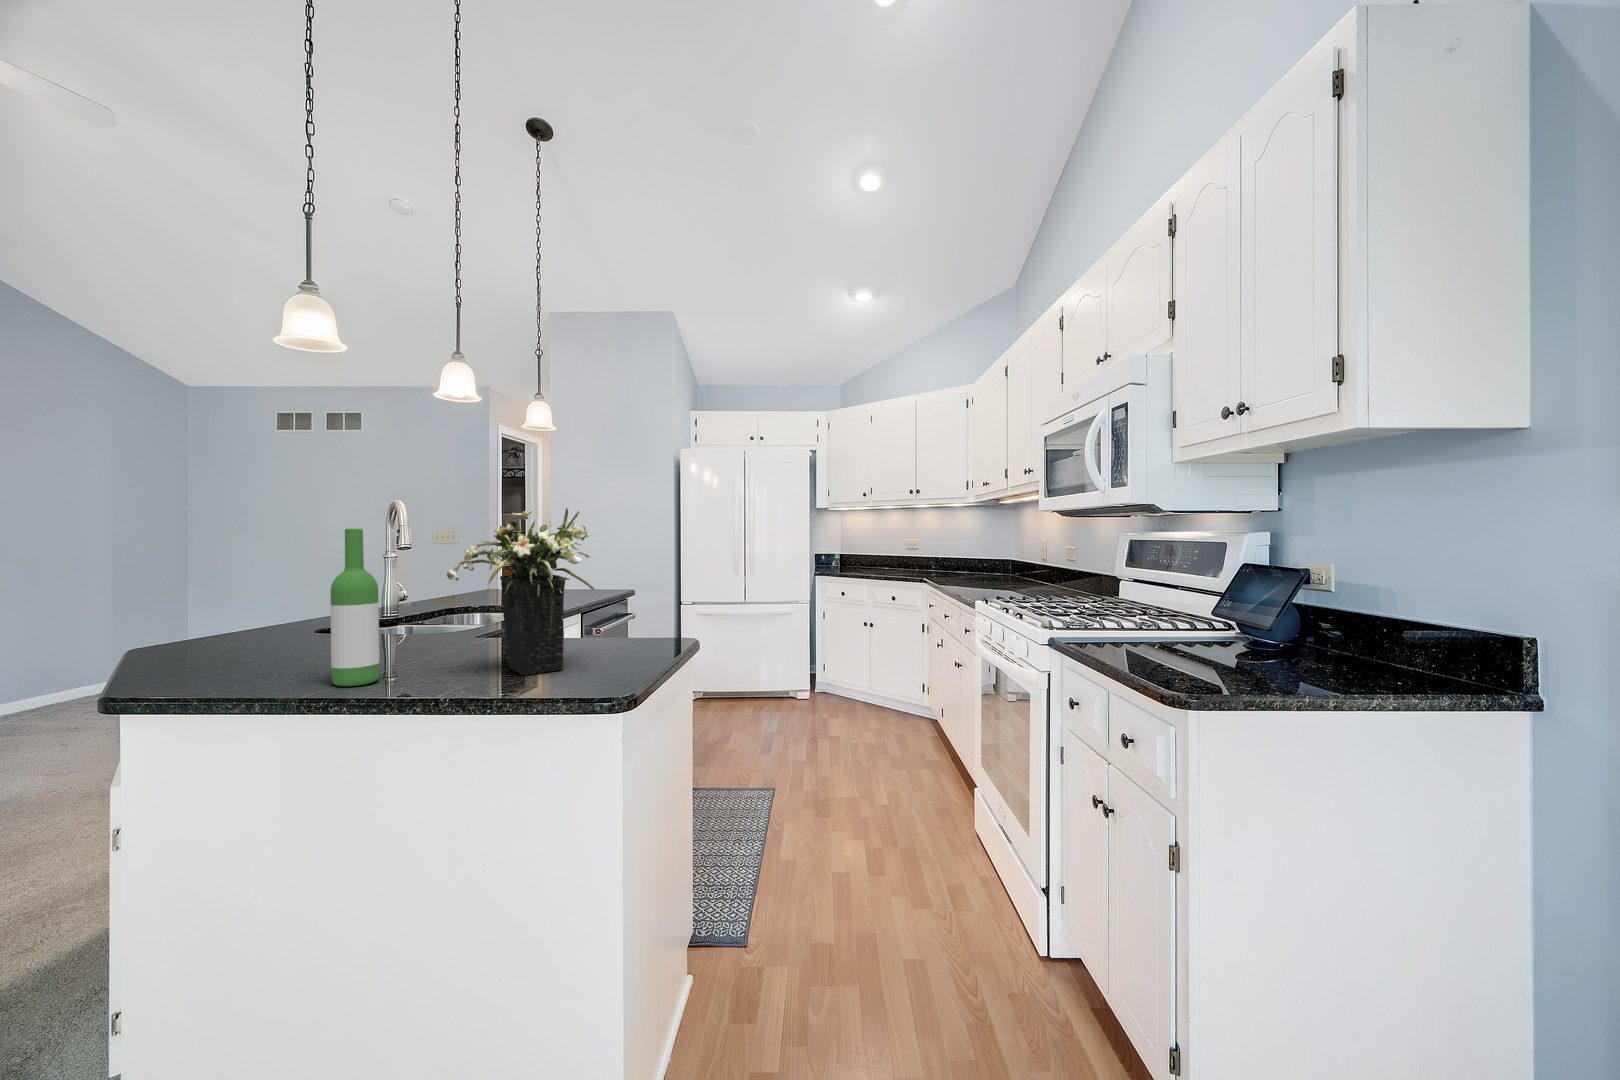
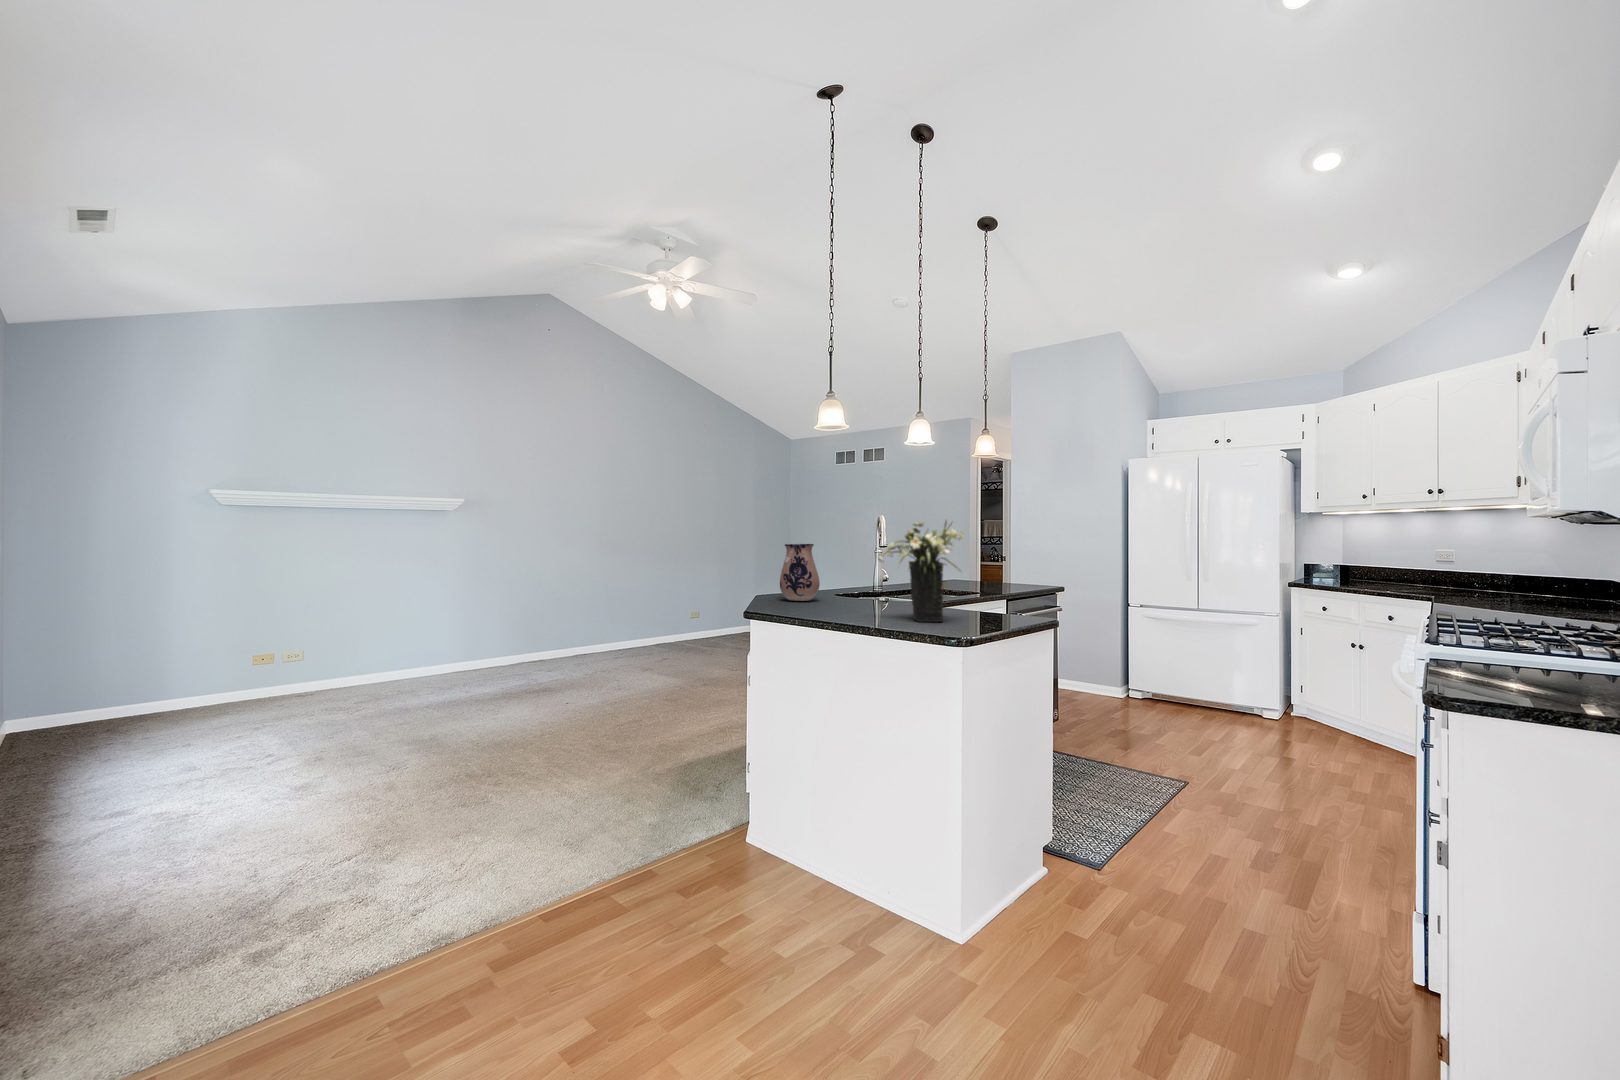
wine bottle: present [331,529,380,686] -> none [826,532,847,617]
ceramic pitcher: none [201,549,295,655] -> present [780,544,820,601]

